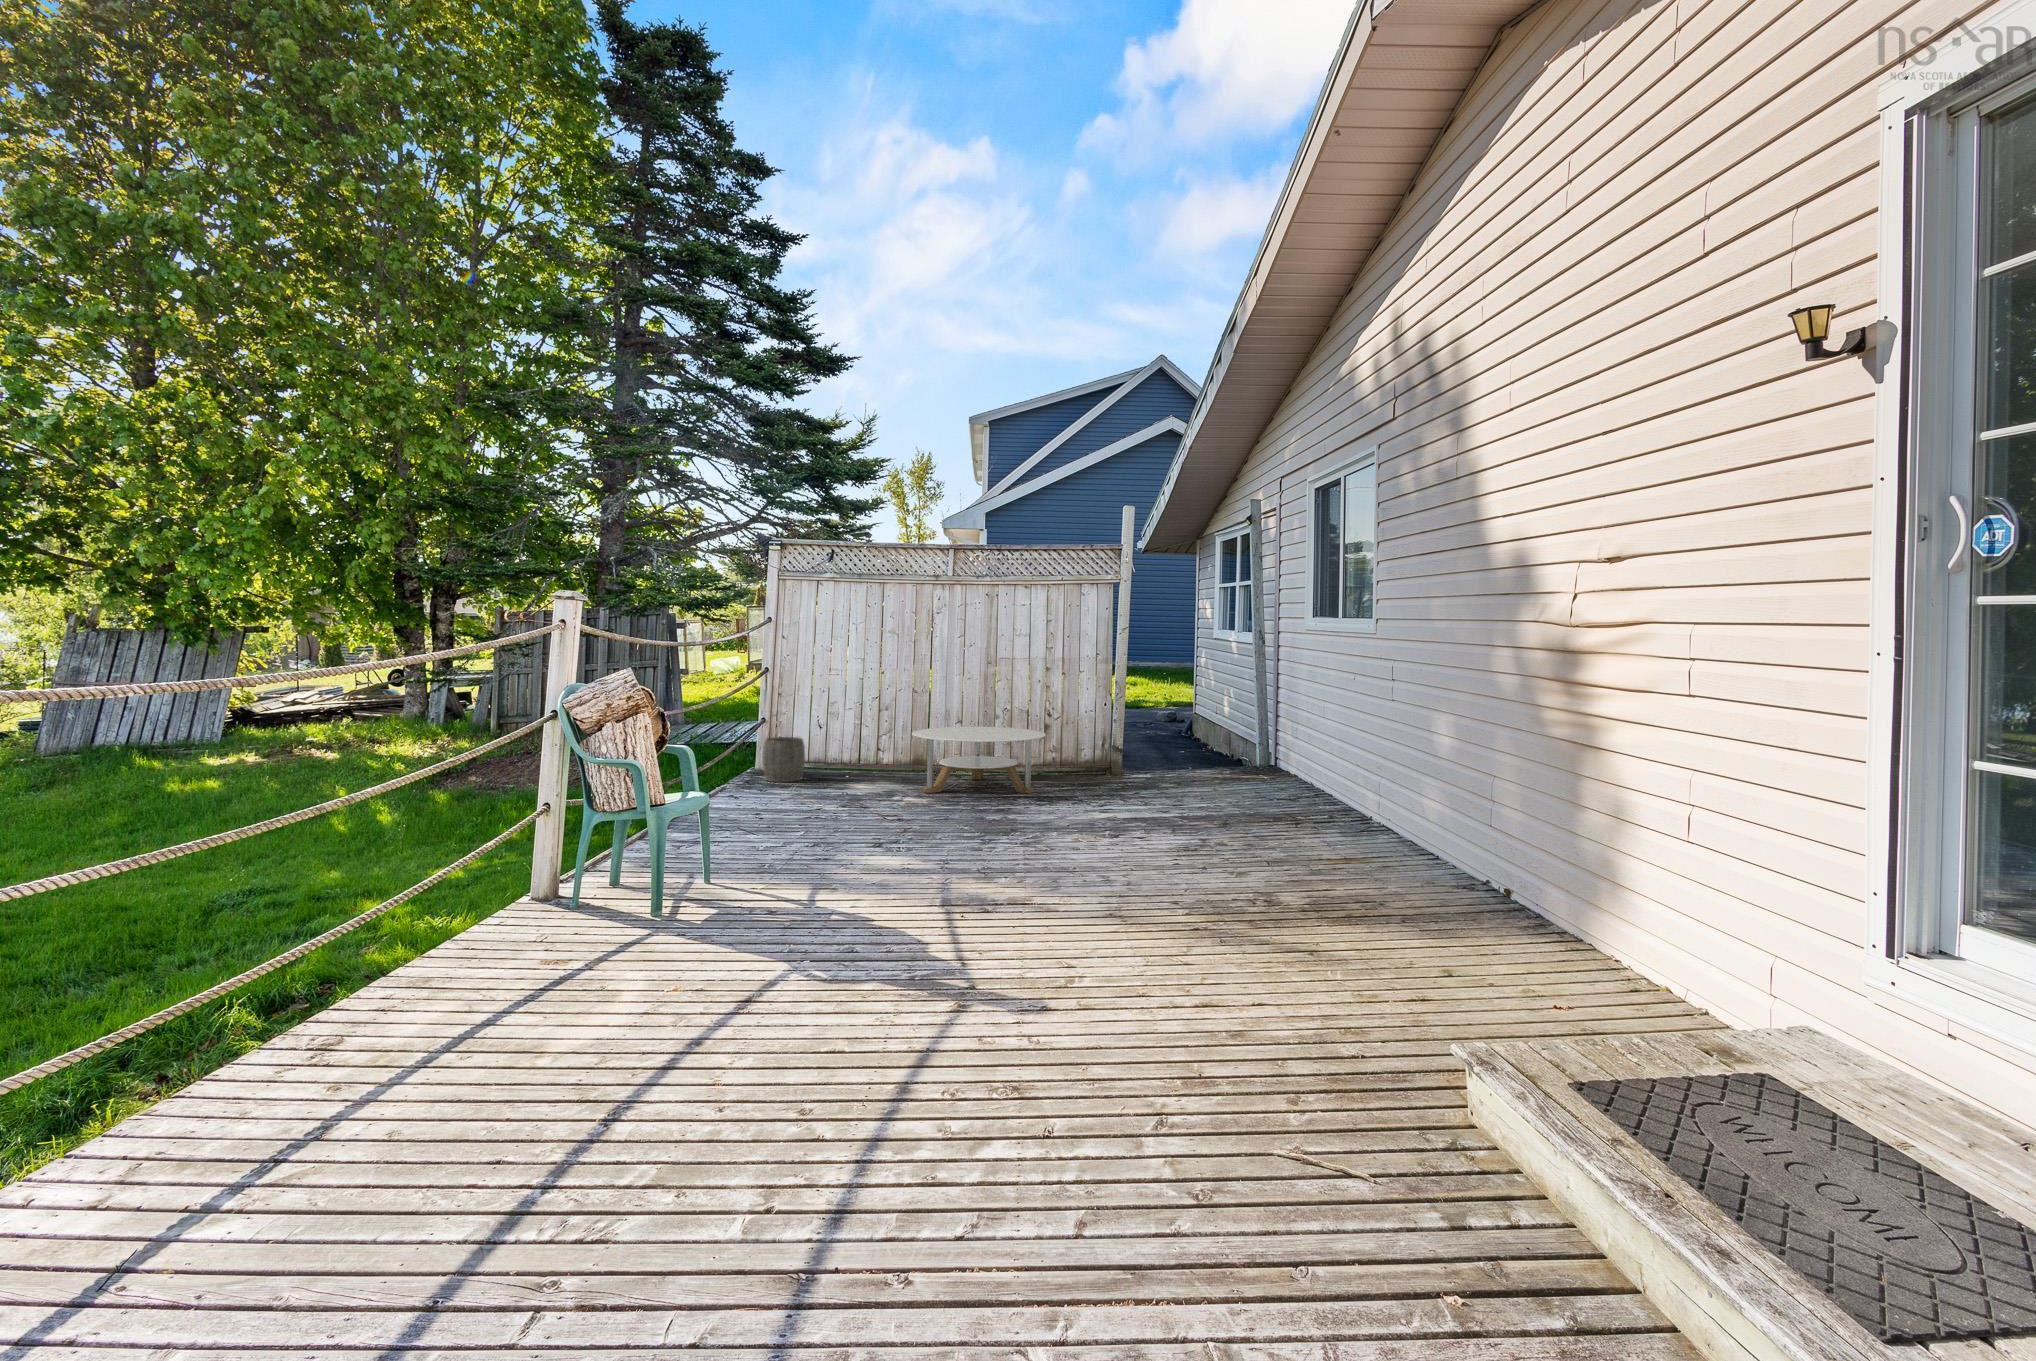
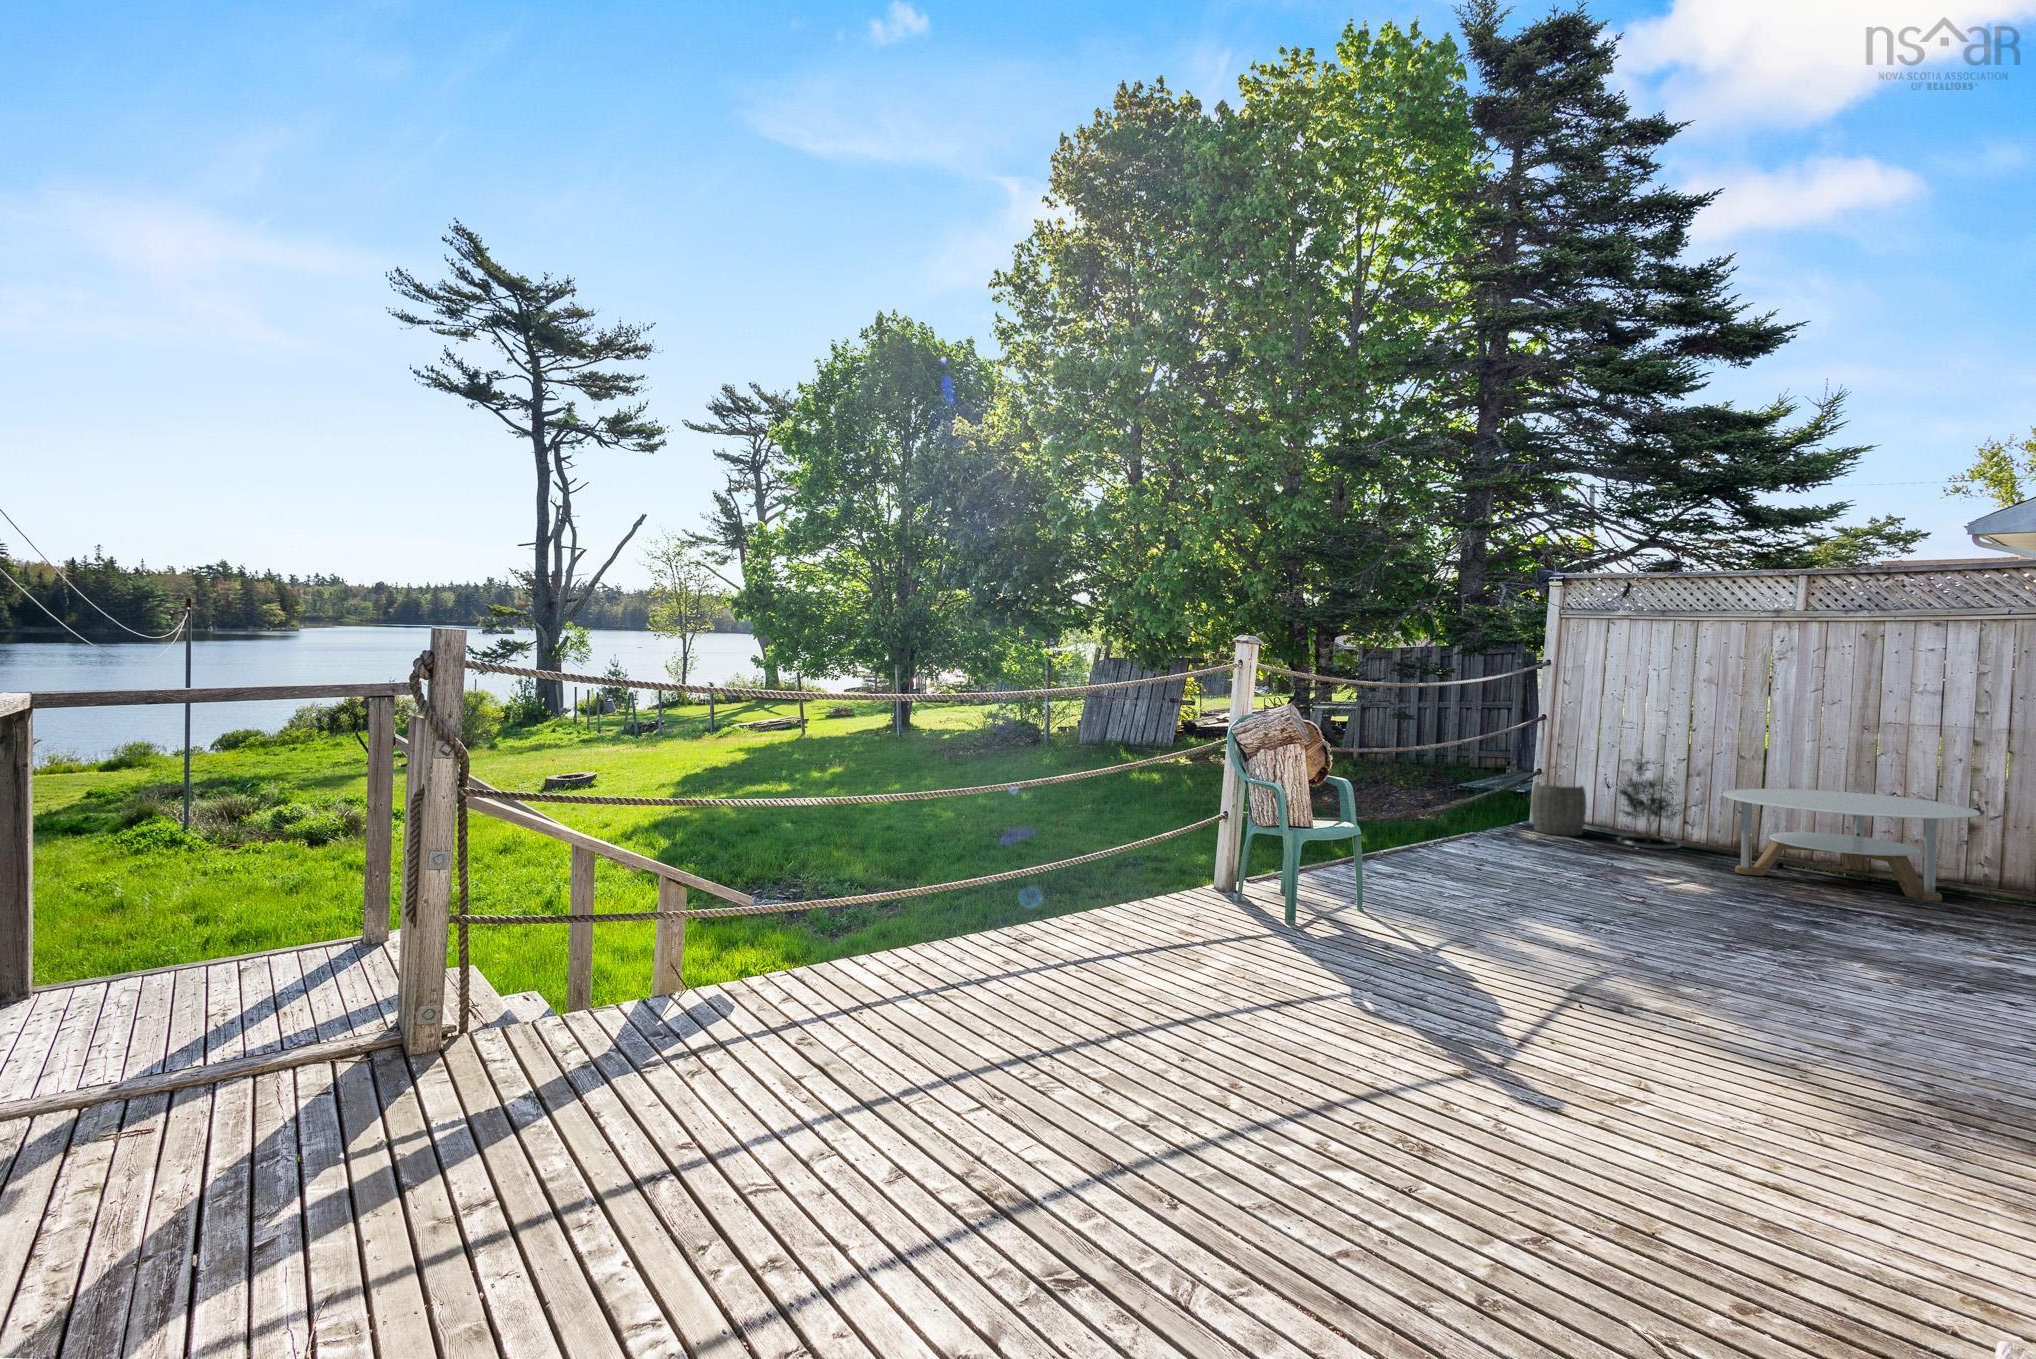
potted tree: none [829,704,878,783] -> present [1617,753,1682,849]

